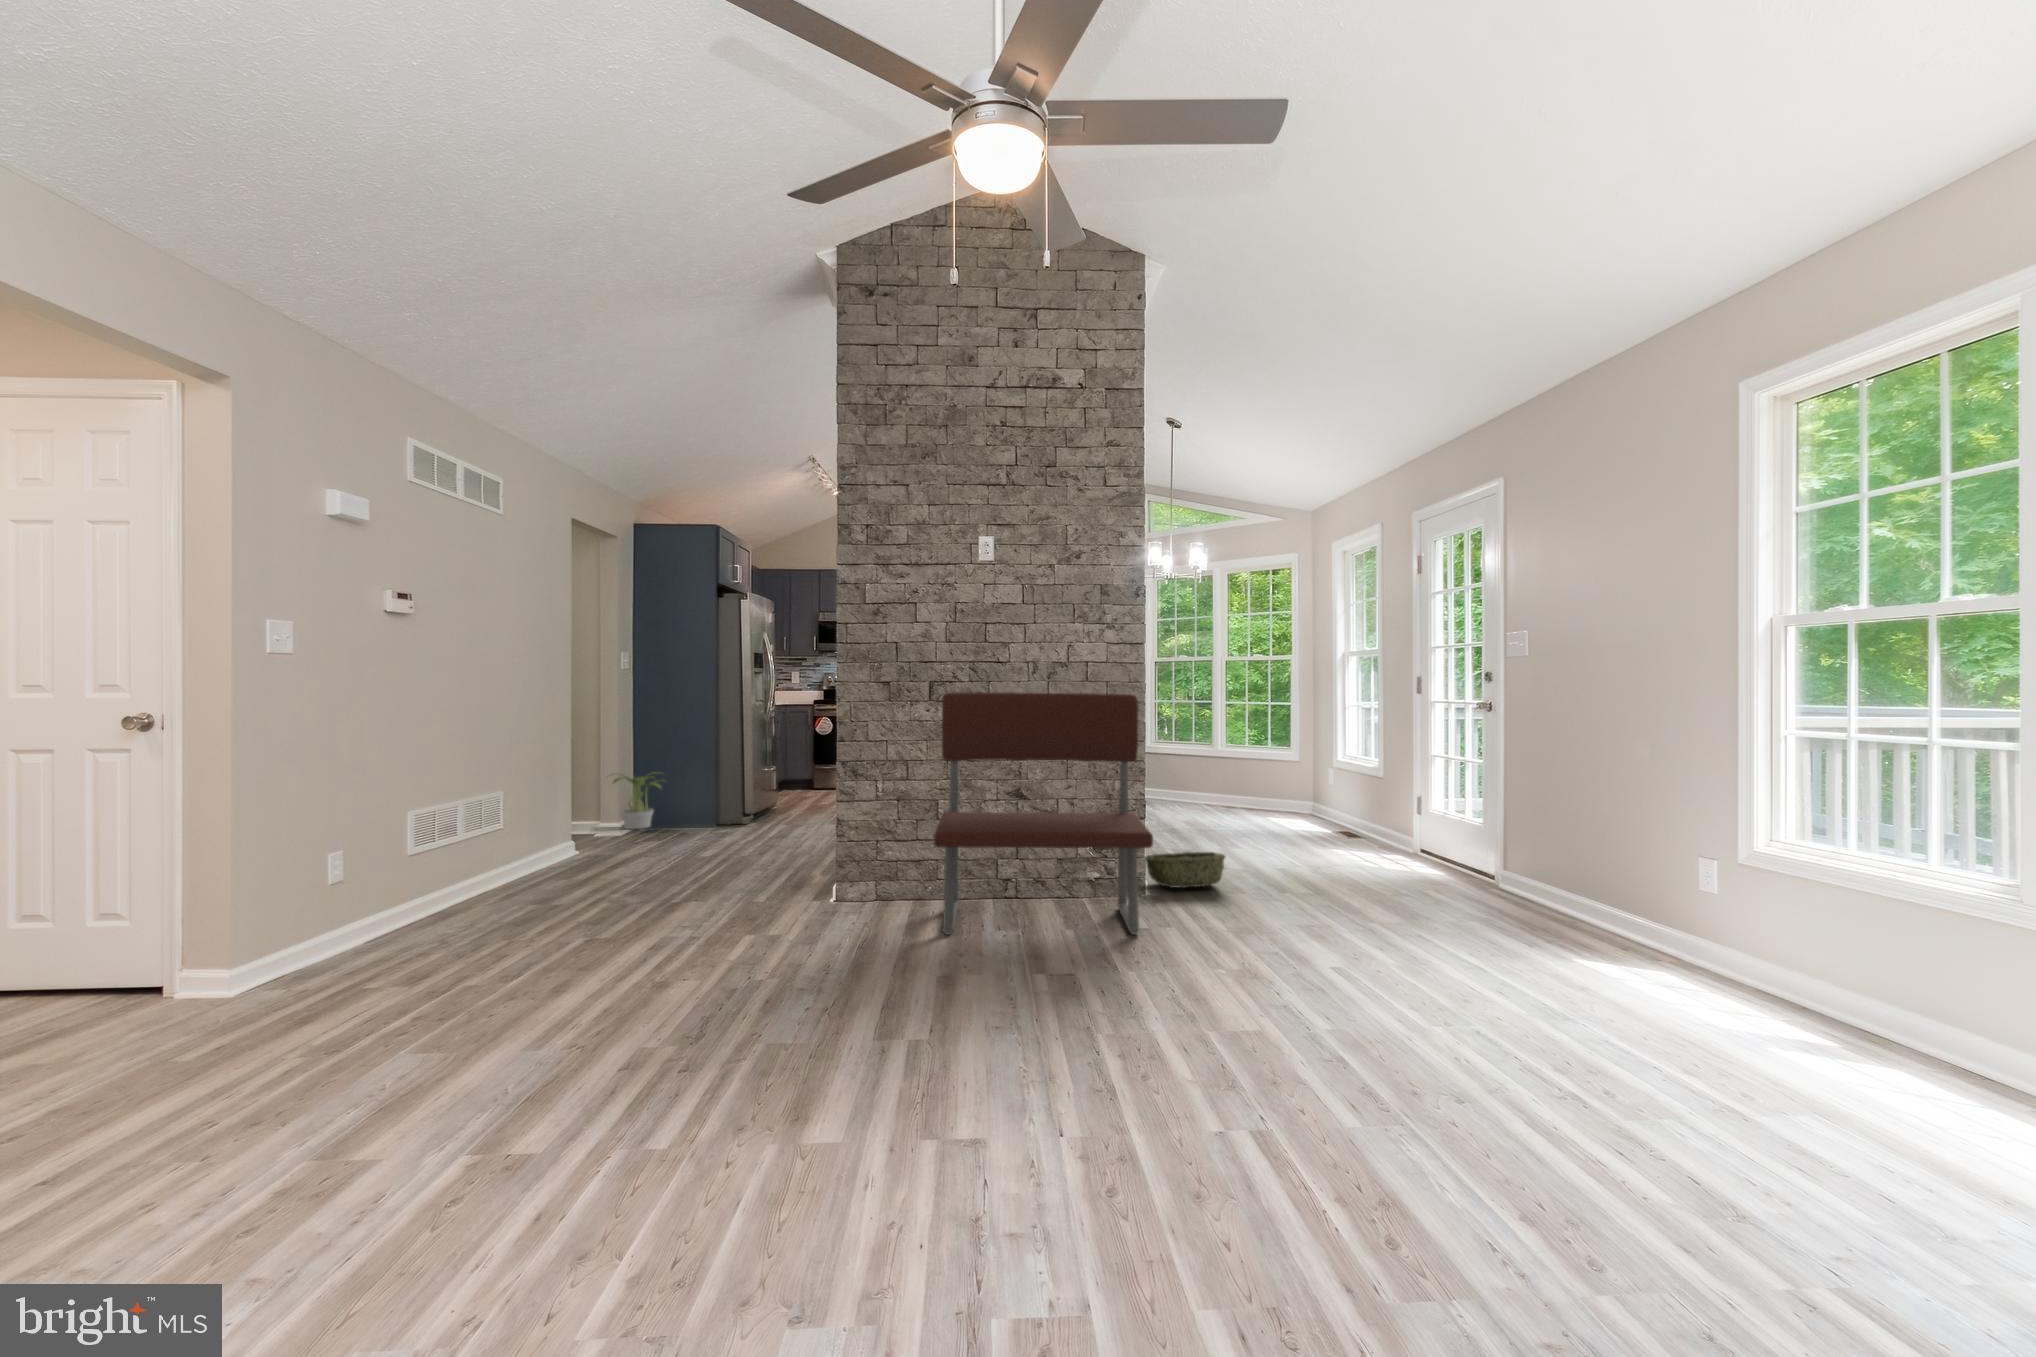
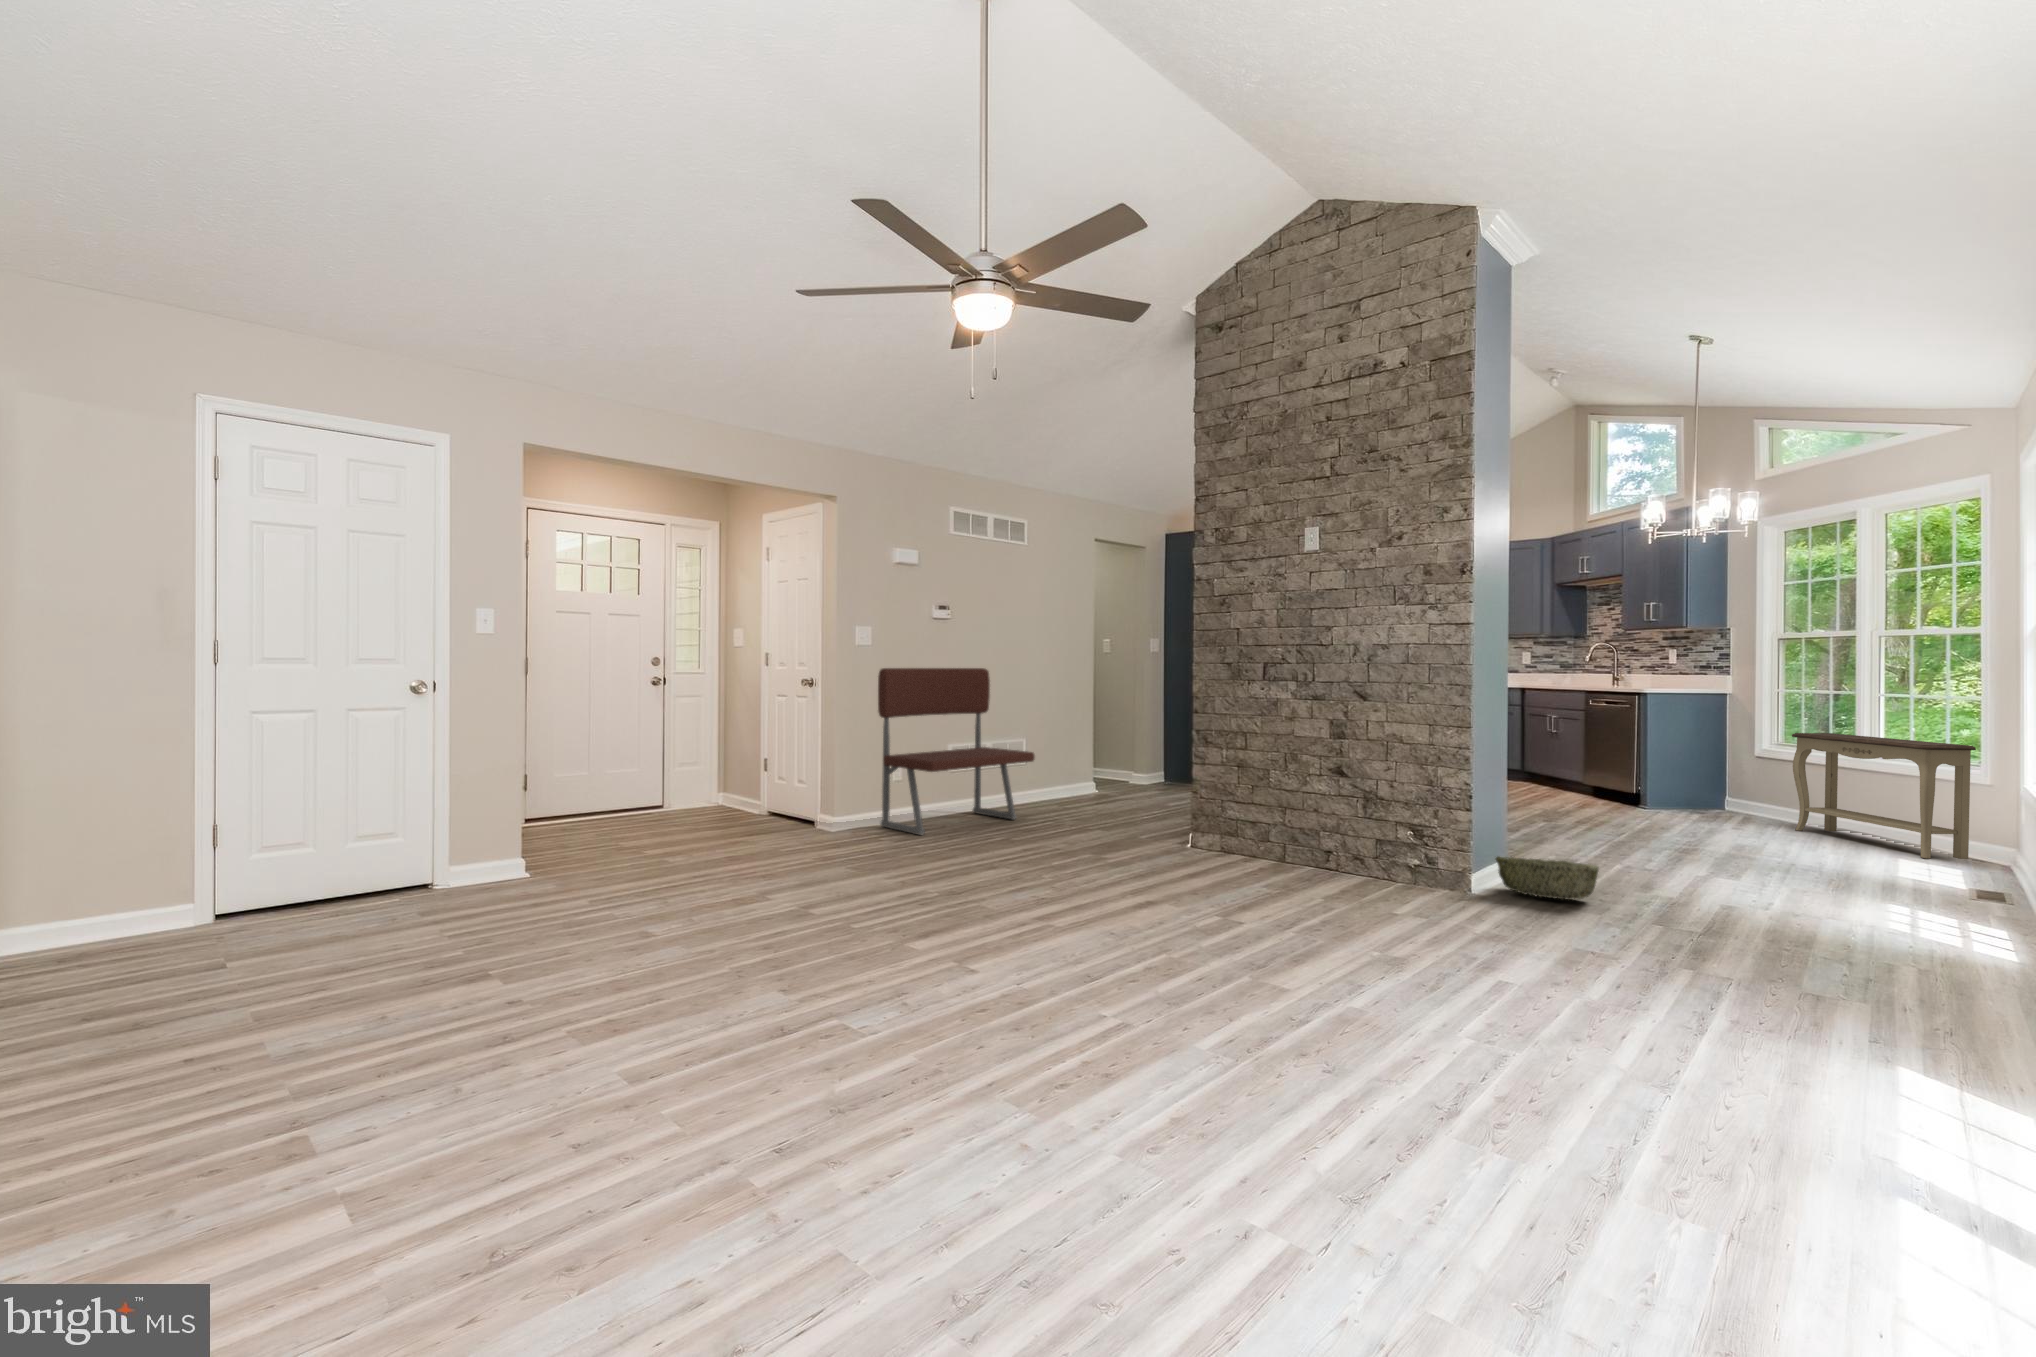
bench: present [934,692,1153,935] -> present [878,668,1035,835]
console table: none [1178,722,1288,807] -> present [1792,733,1976,859]
potted plant: present [607,772,665,829] -> none [1117,744,1166,790]

